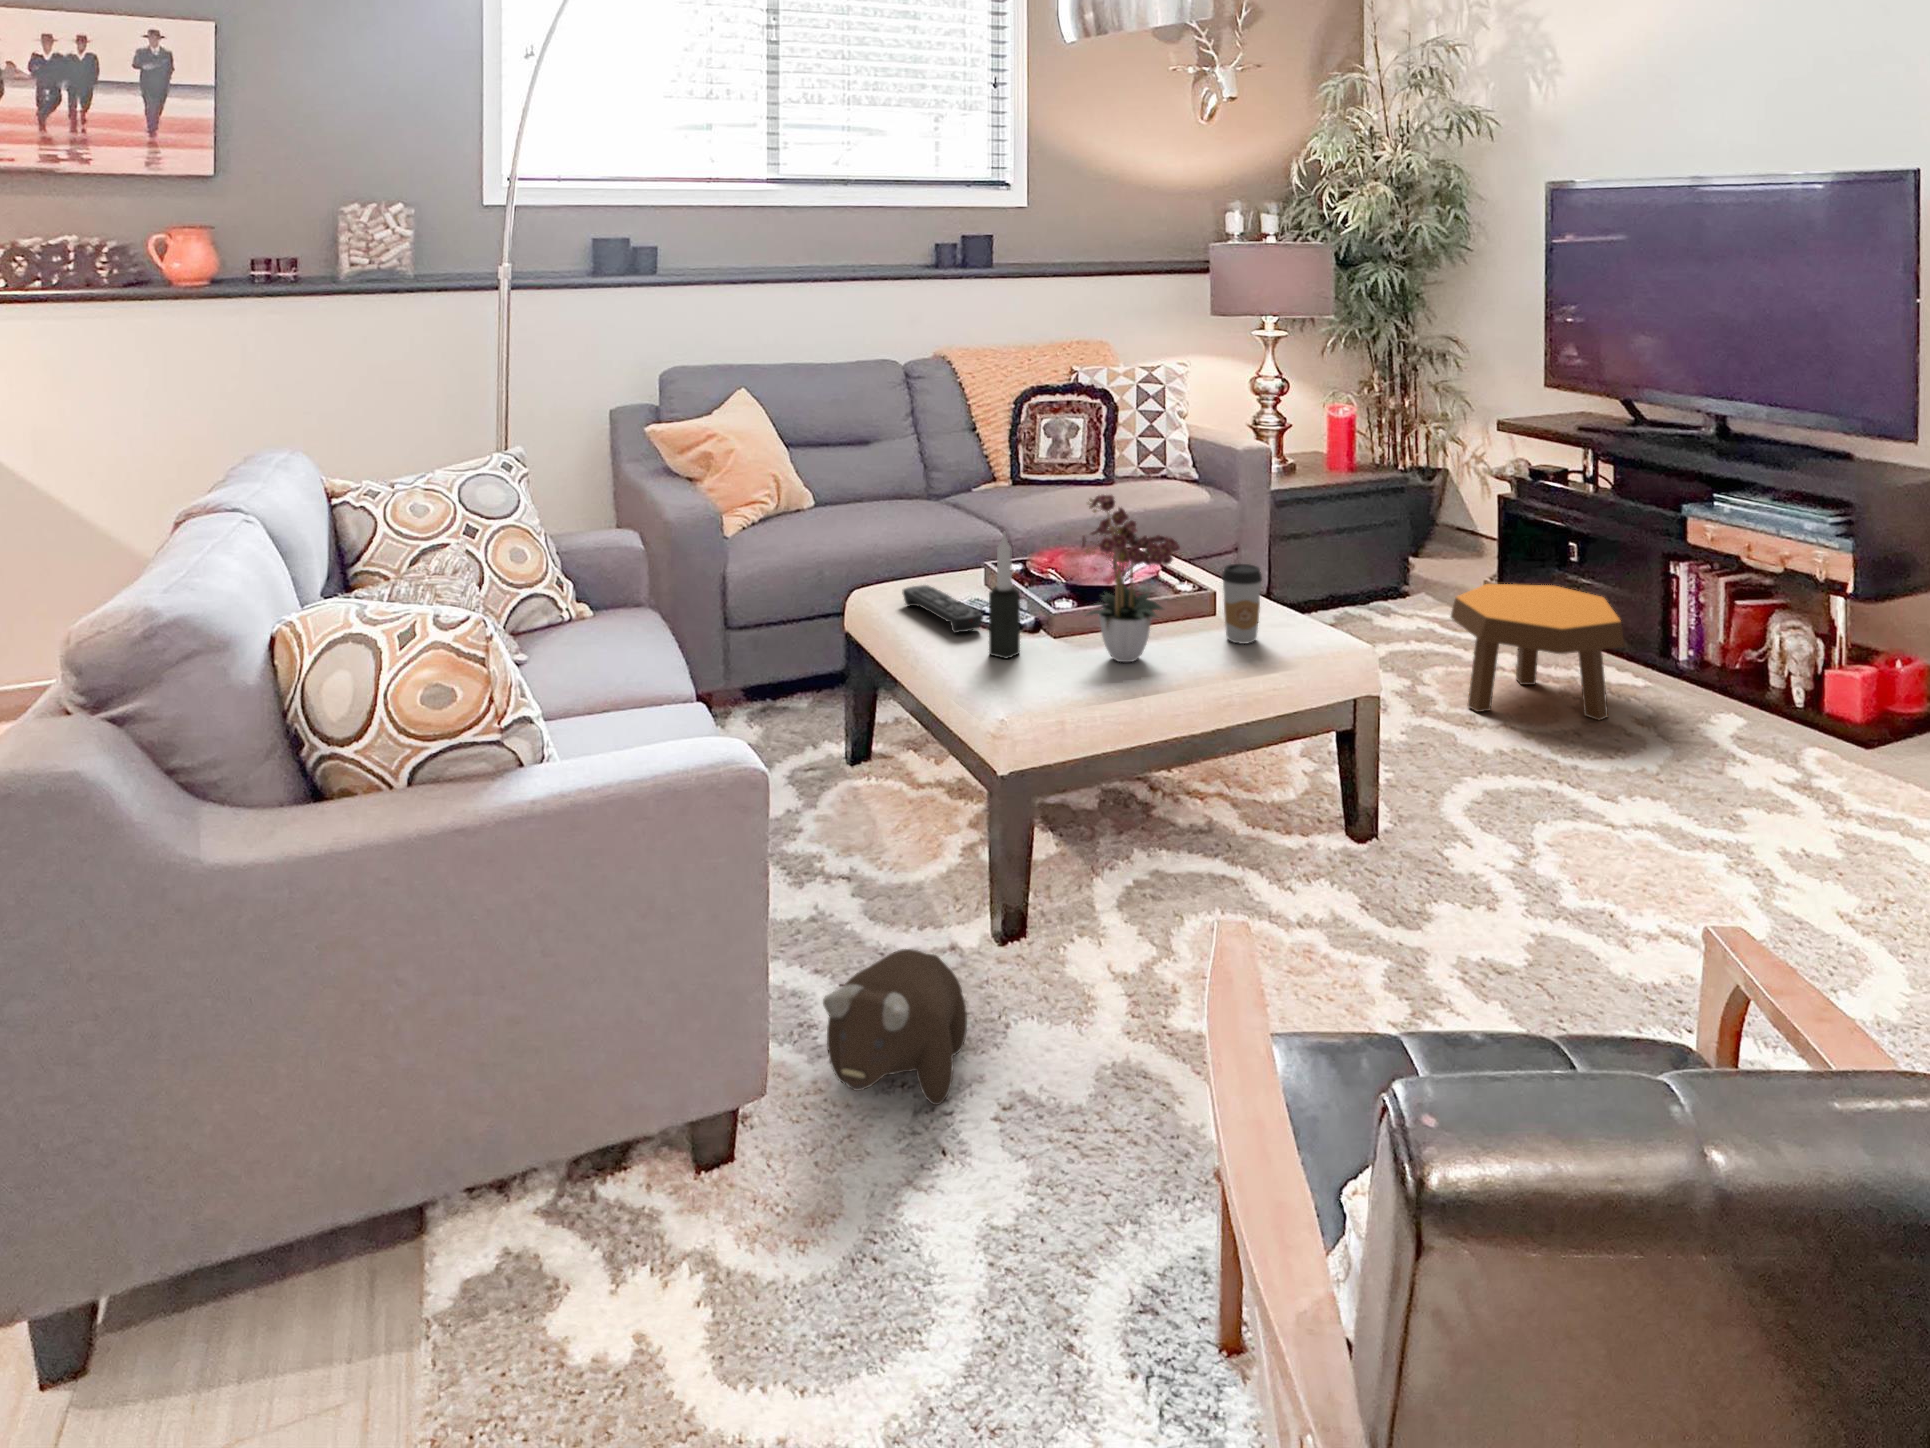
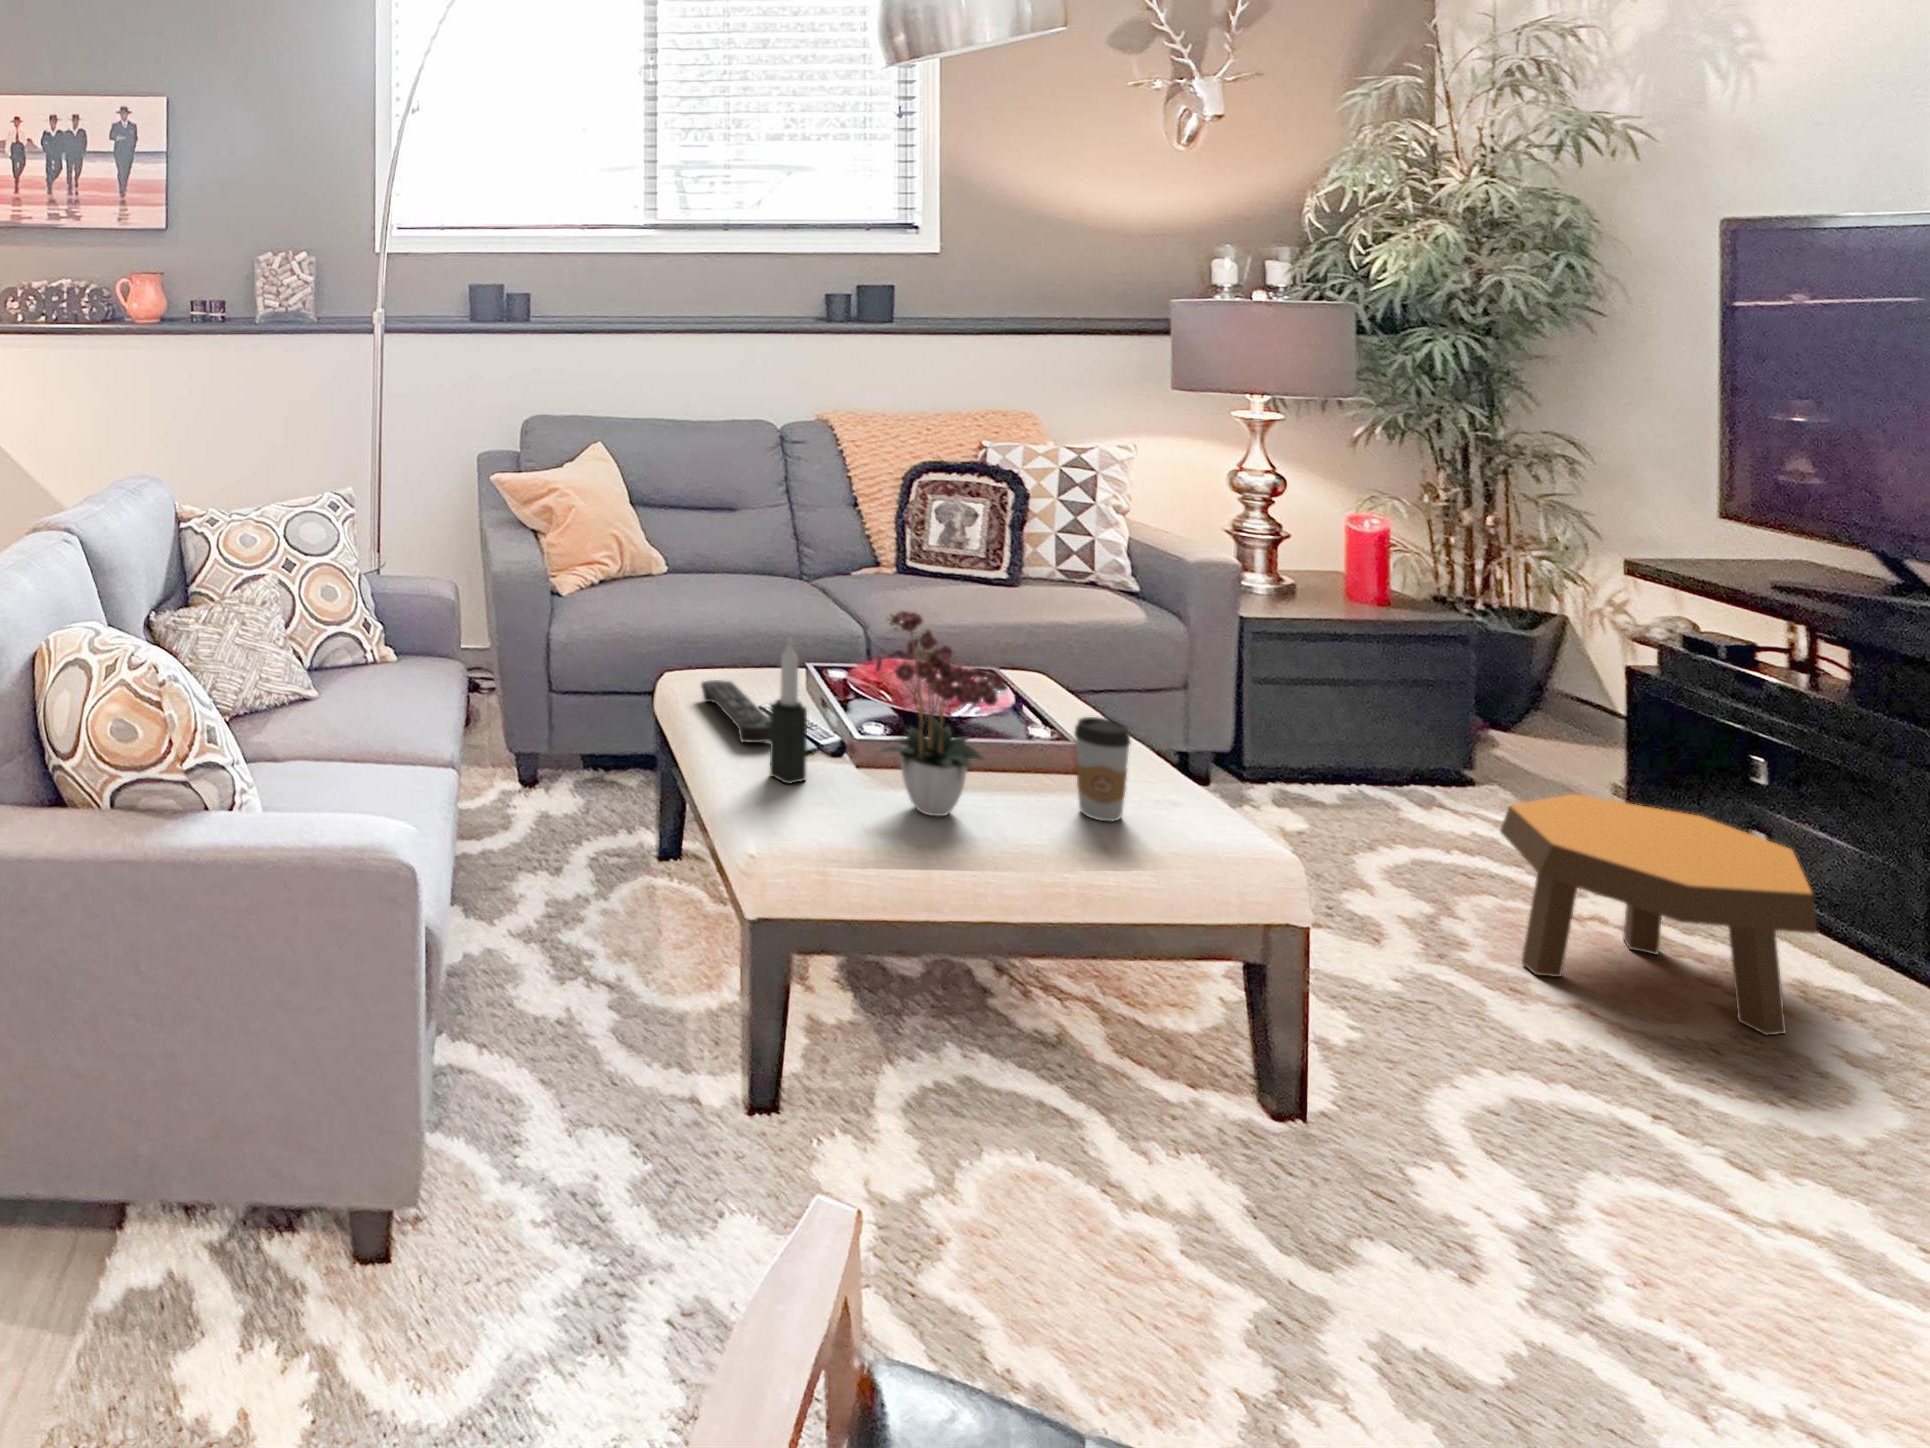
plush toy: present [823,949,967,1105] -> none [485,1092,665,1281]

